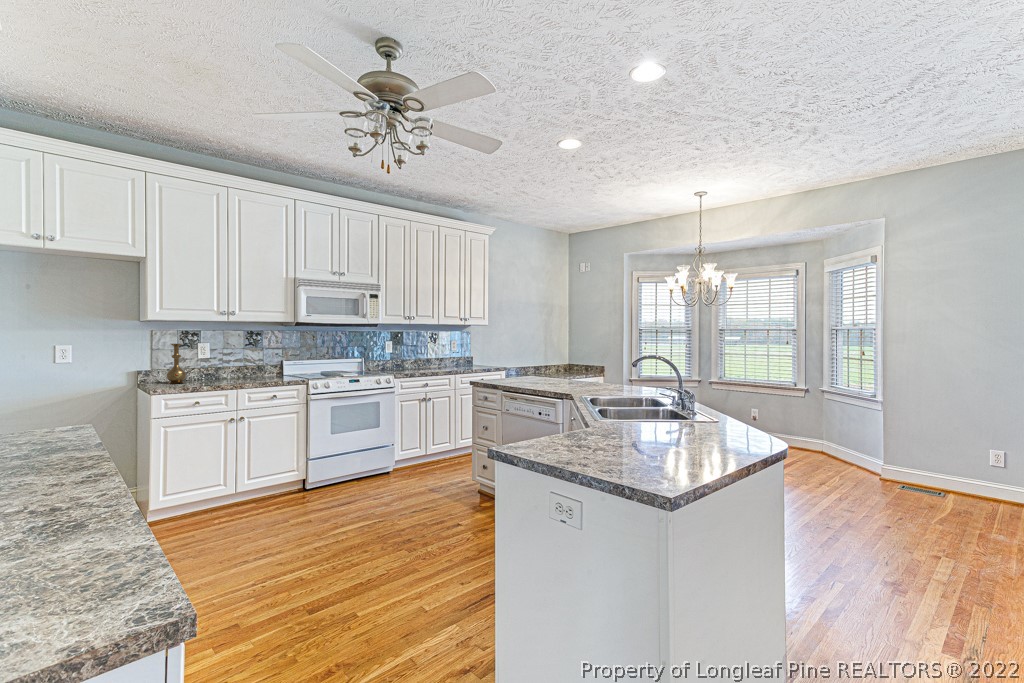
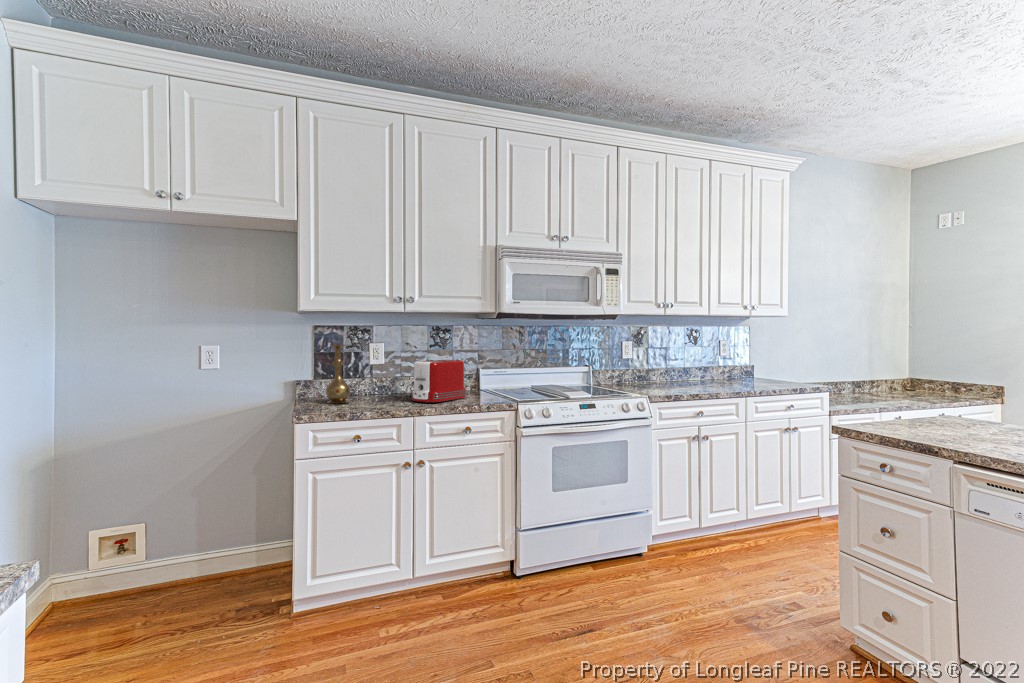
toaster: none [233,354,273,381] -> present [412,360,466,402]

